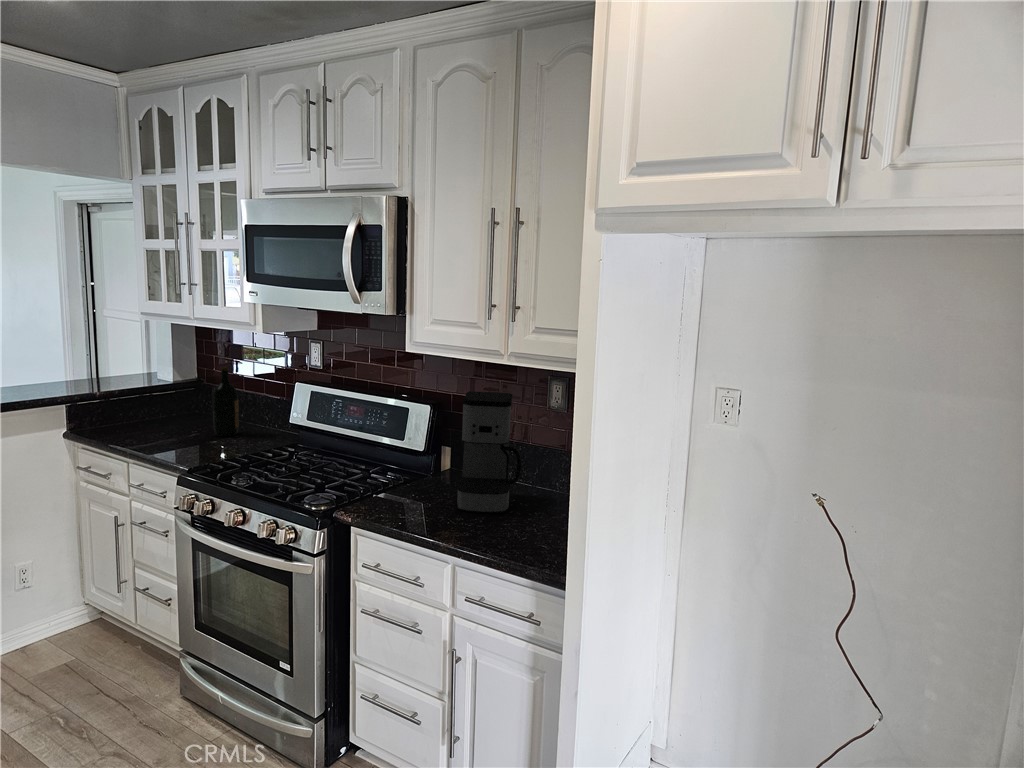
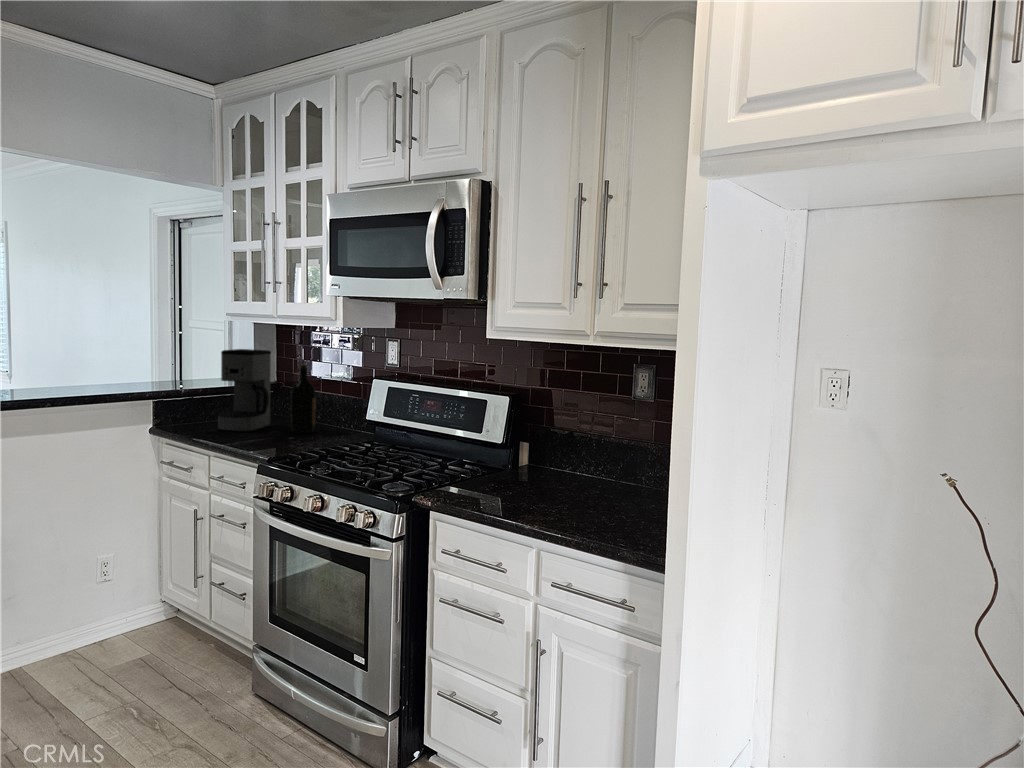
coffee maker: present [457,391,522,513] -> present [218,349,271,432]

